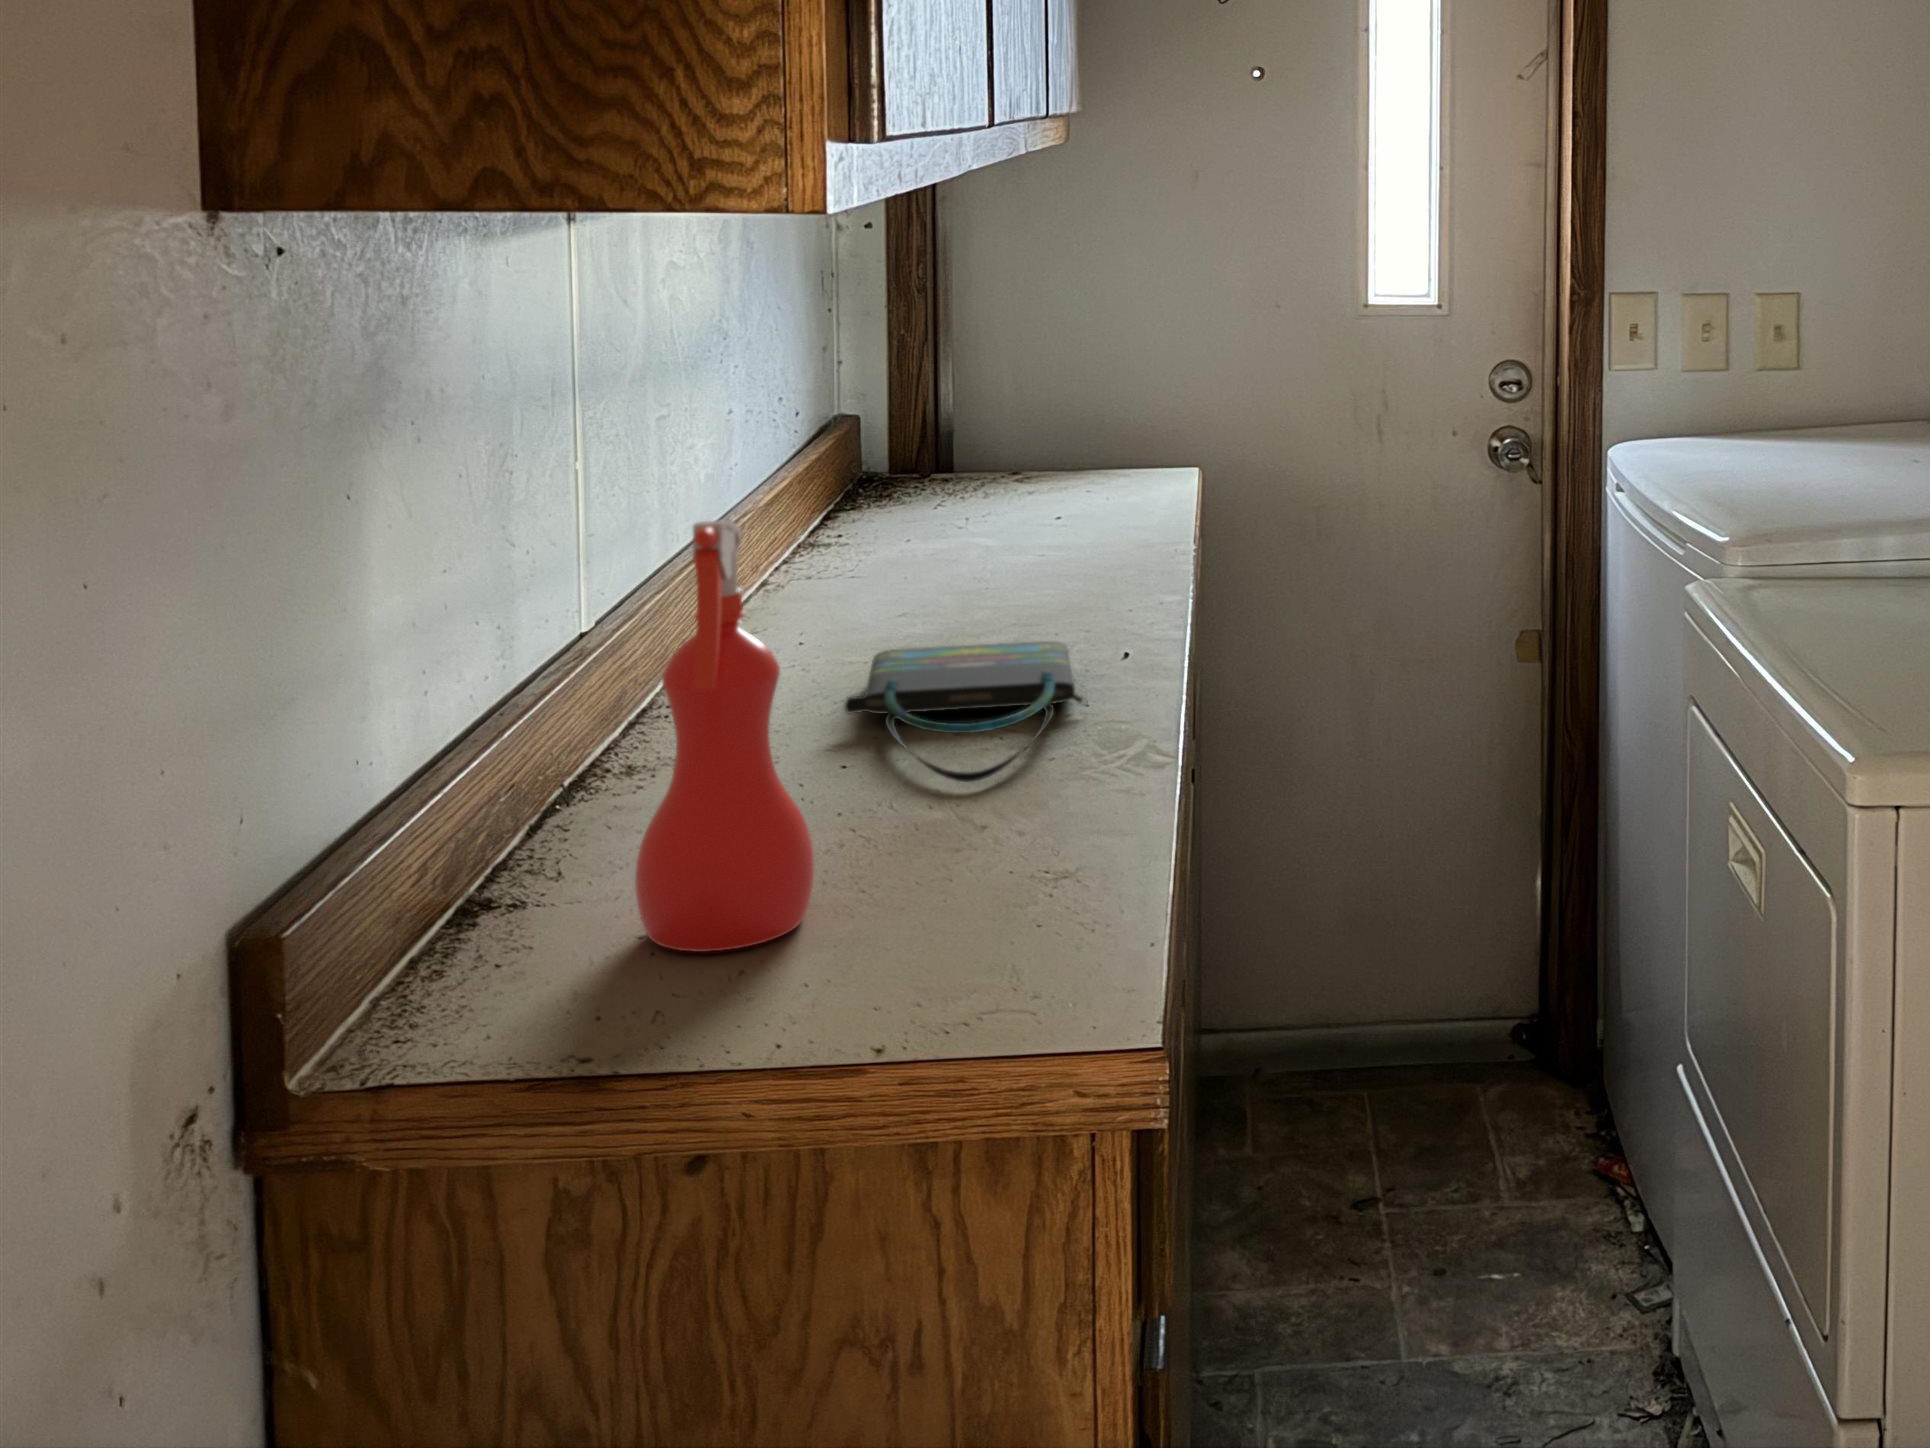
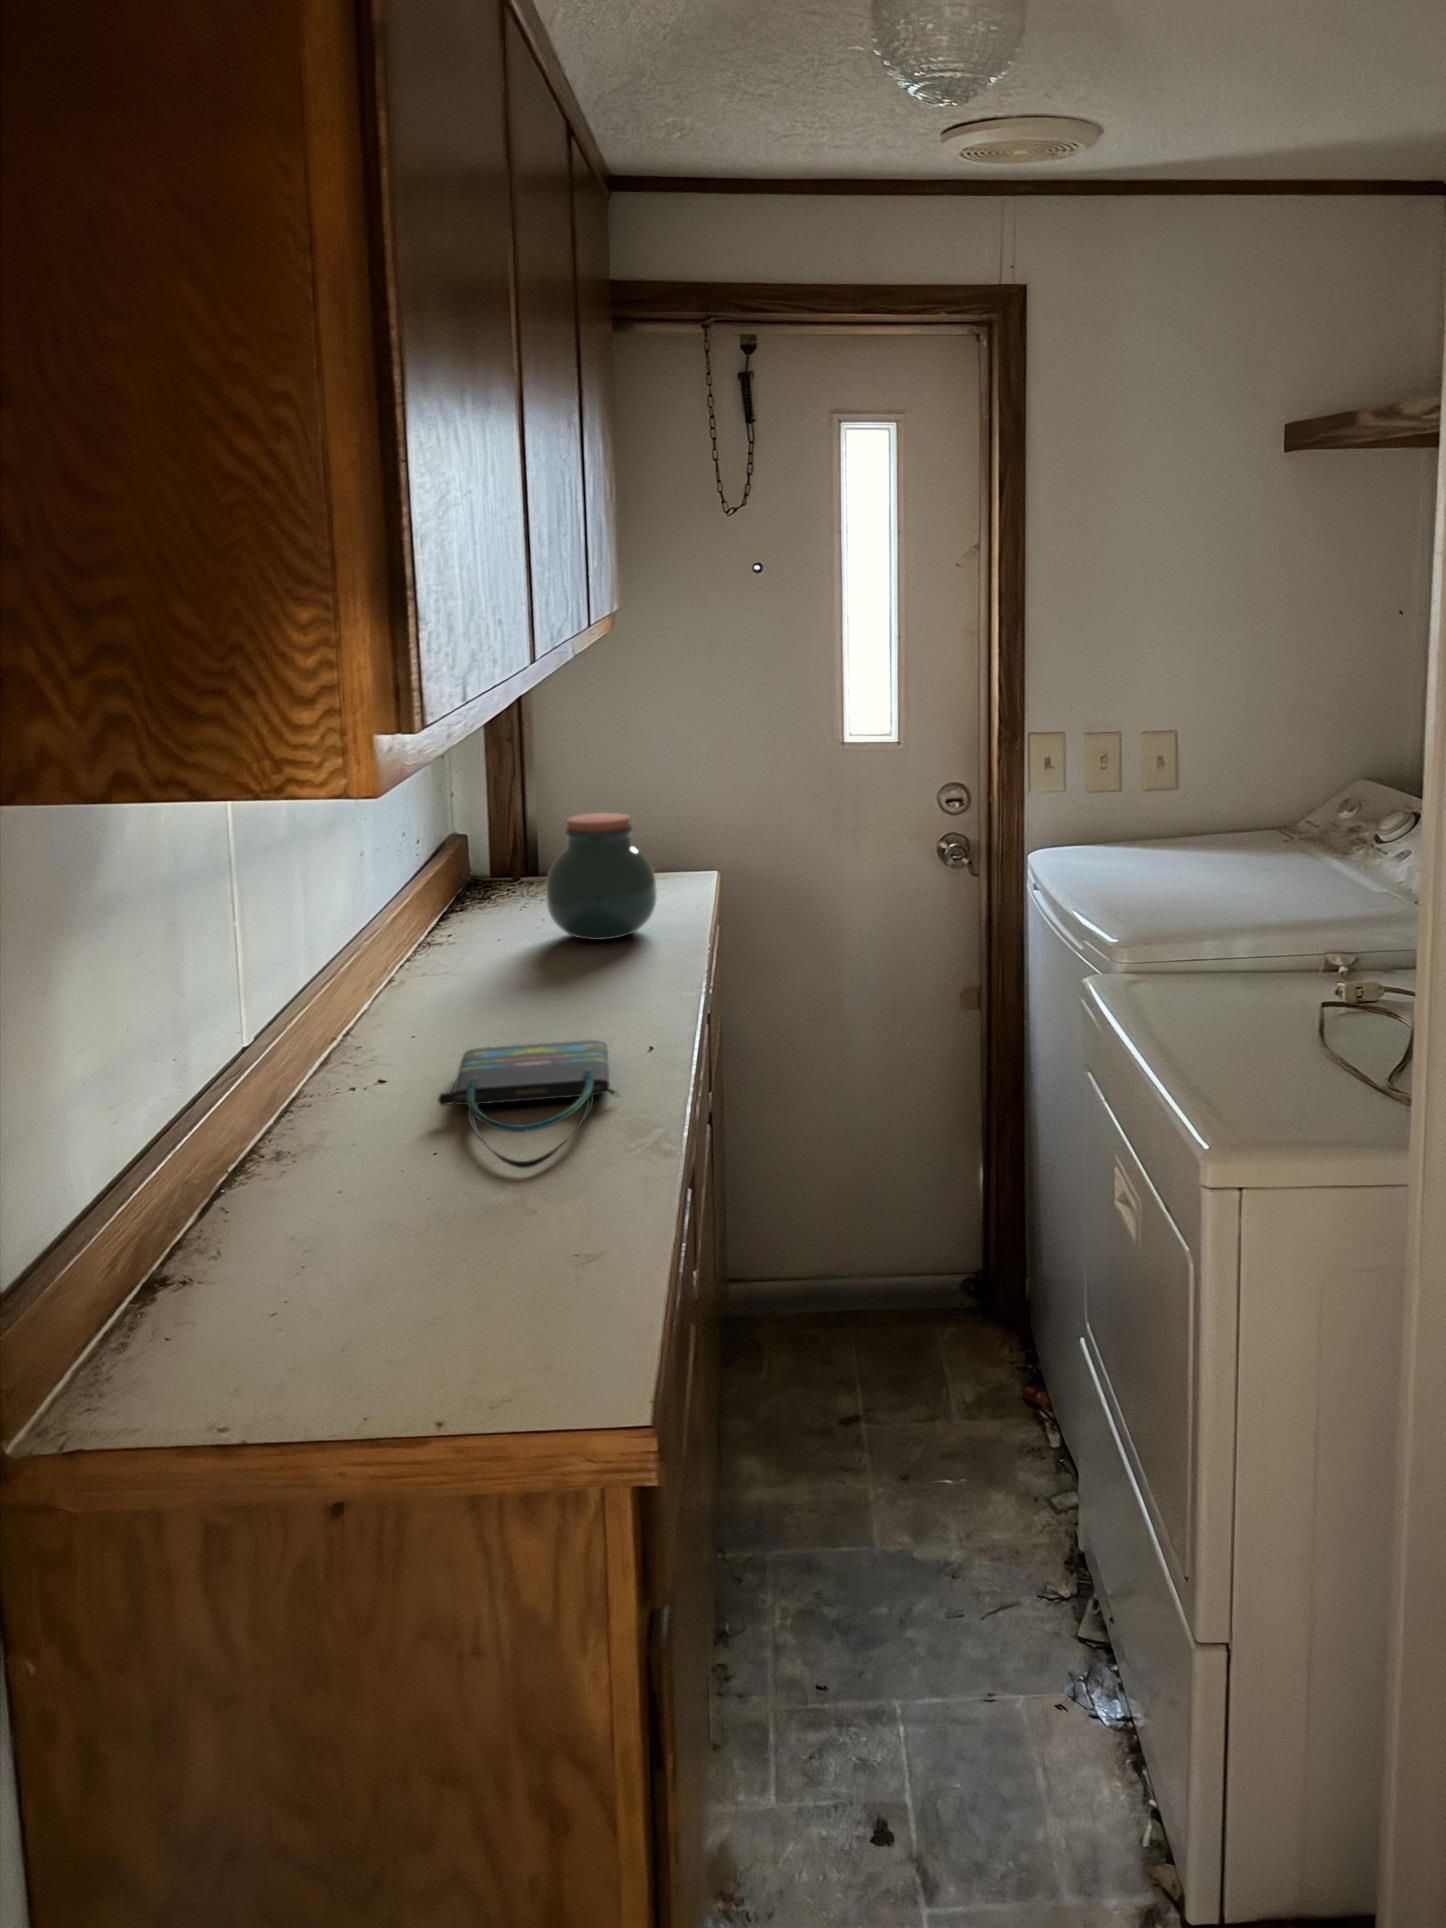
jar: none [973,372,1122,538] -> present [546,813,657,940]
spray bottle: present [635,520,814,952] -> none [266,1001,400,1327]

